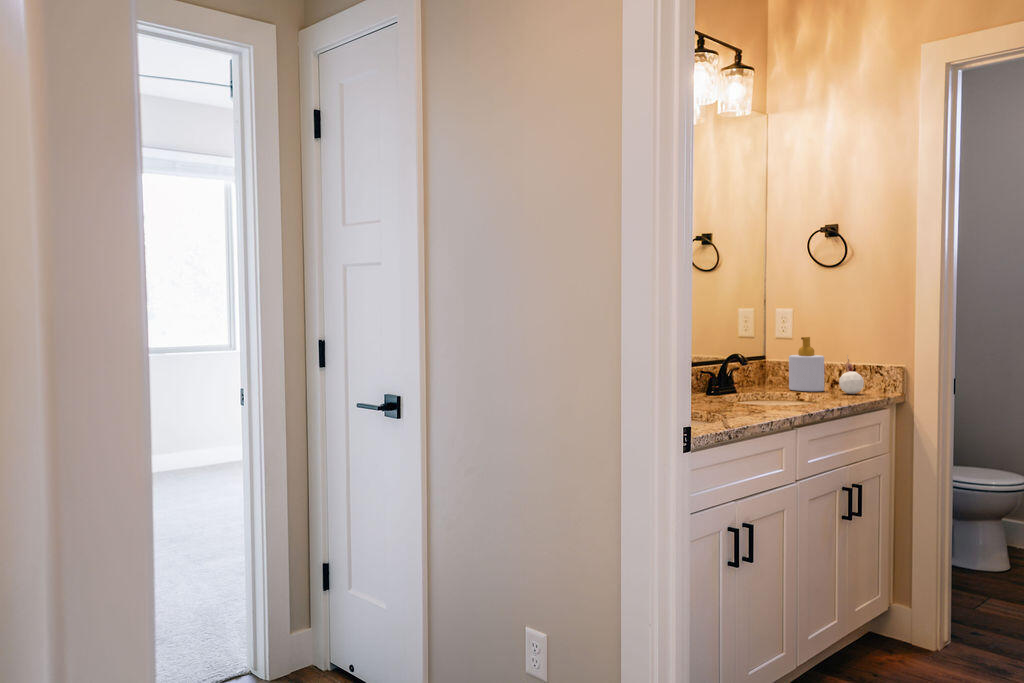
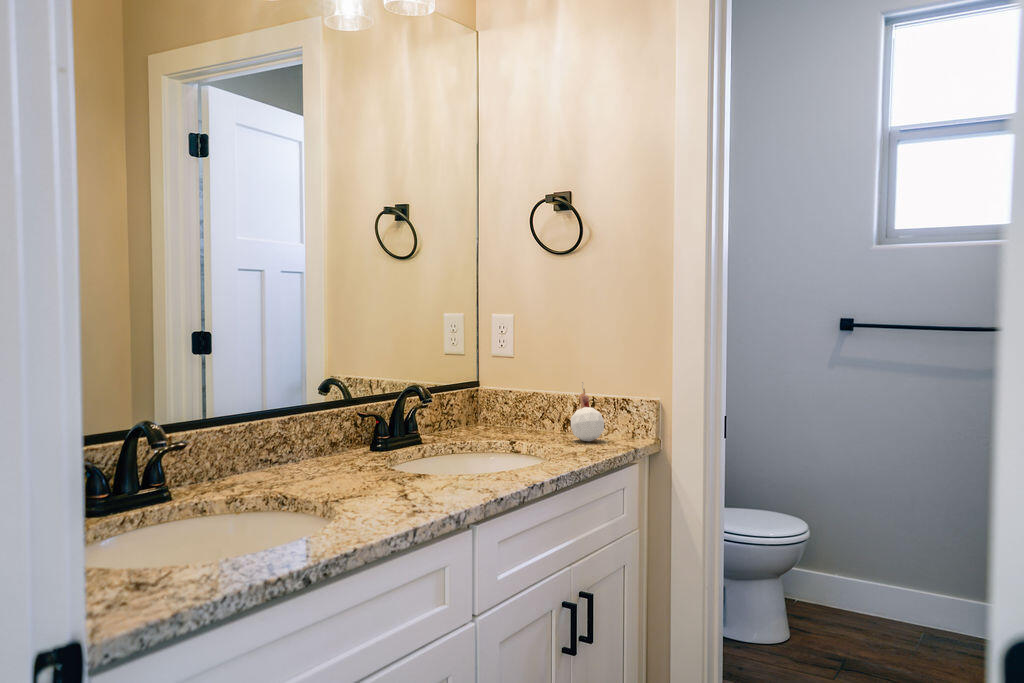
soap bottle: present [789,337,824,391] -> none [504,355,553,437]

